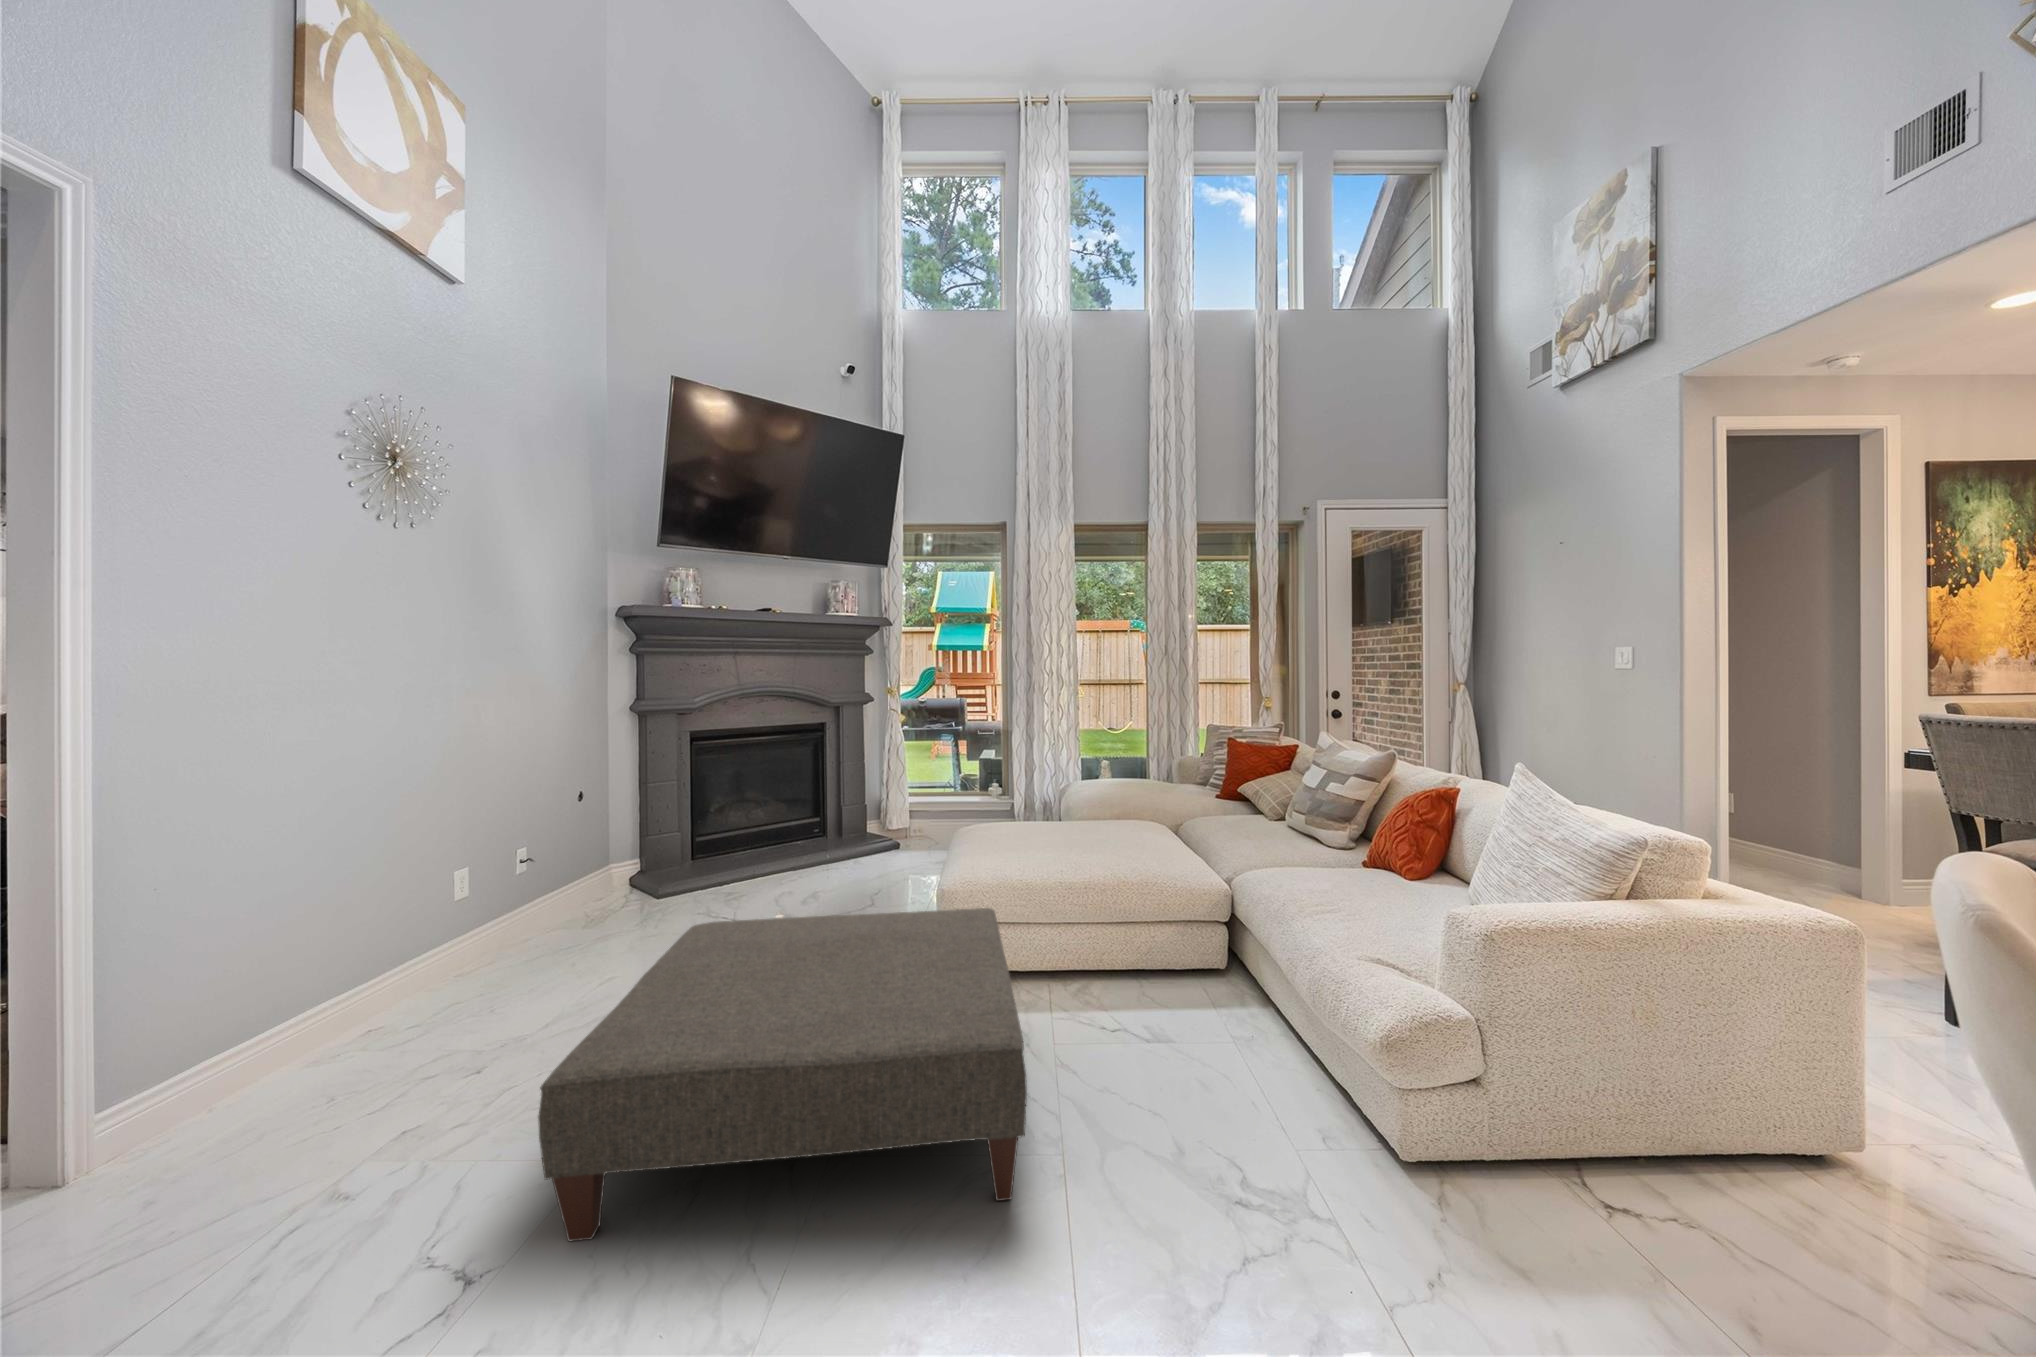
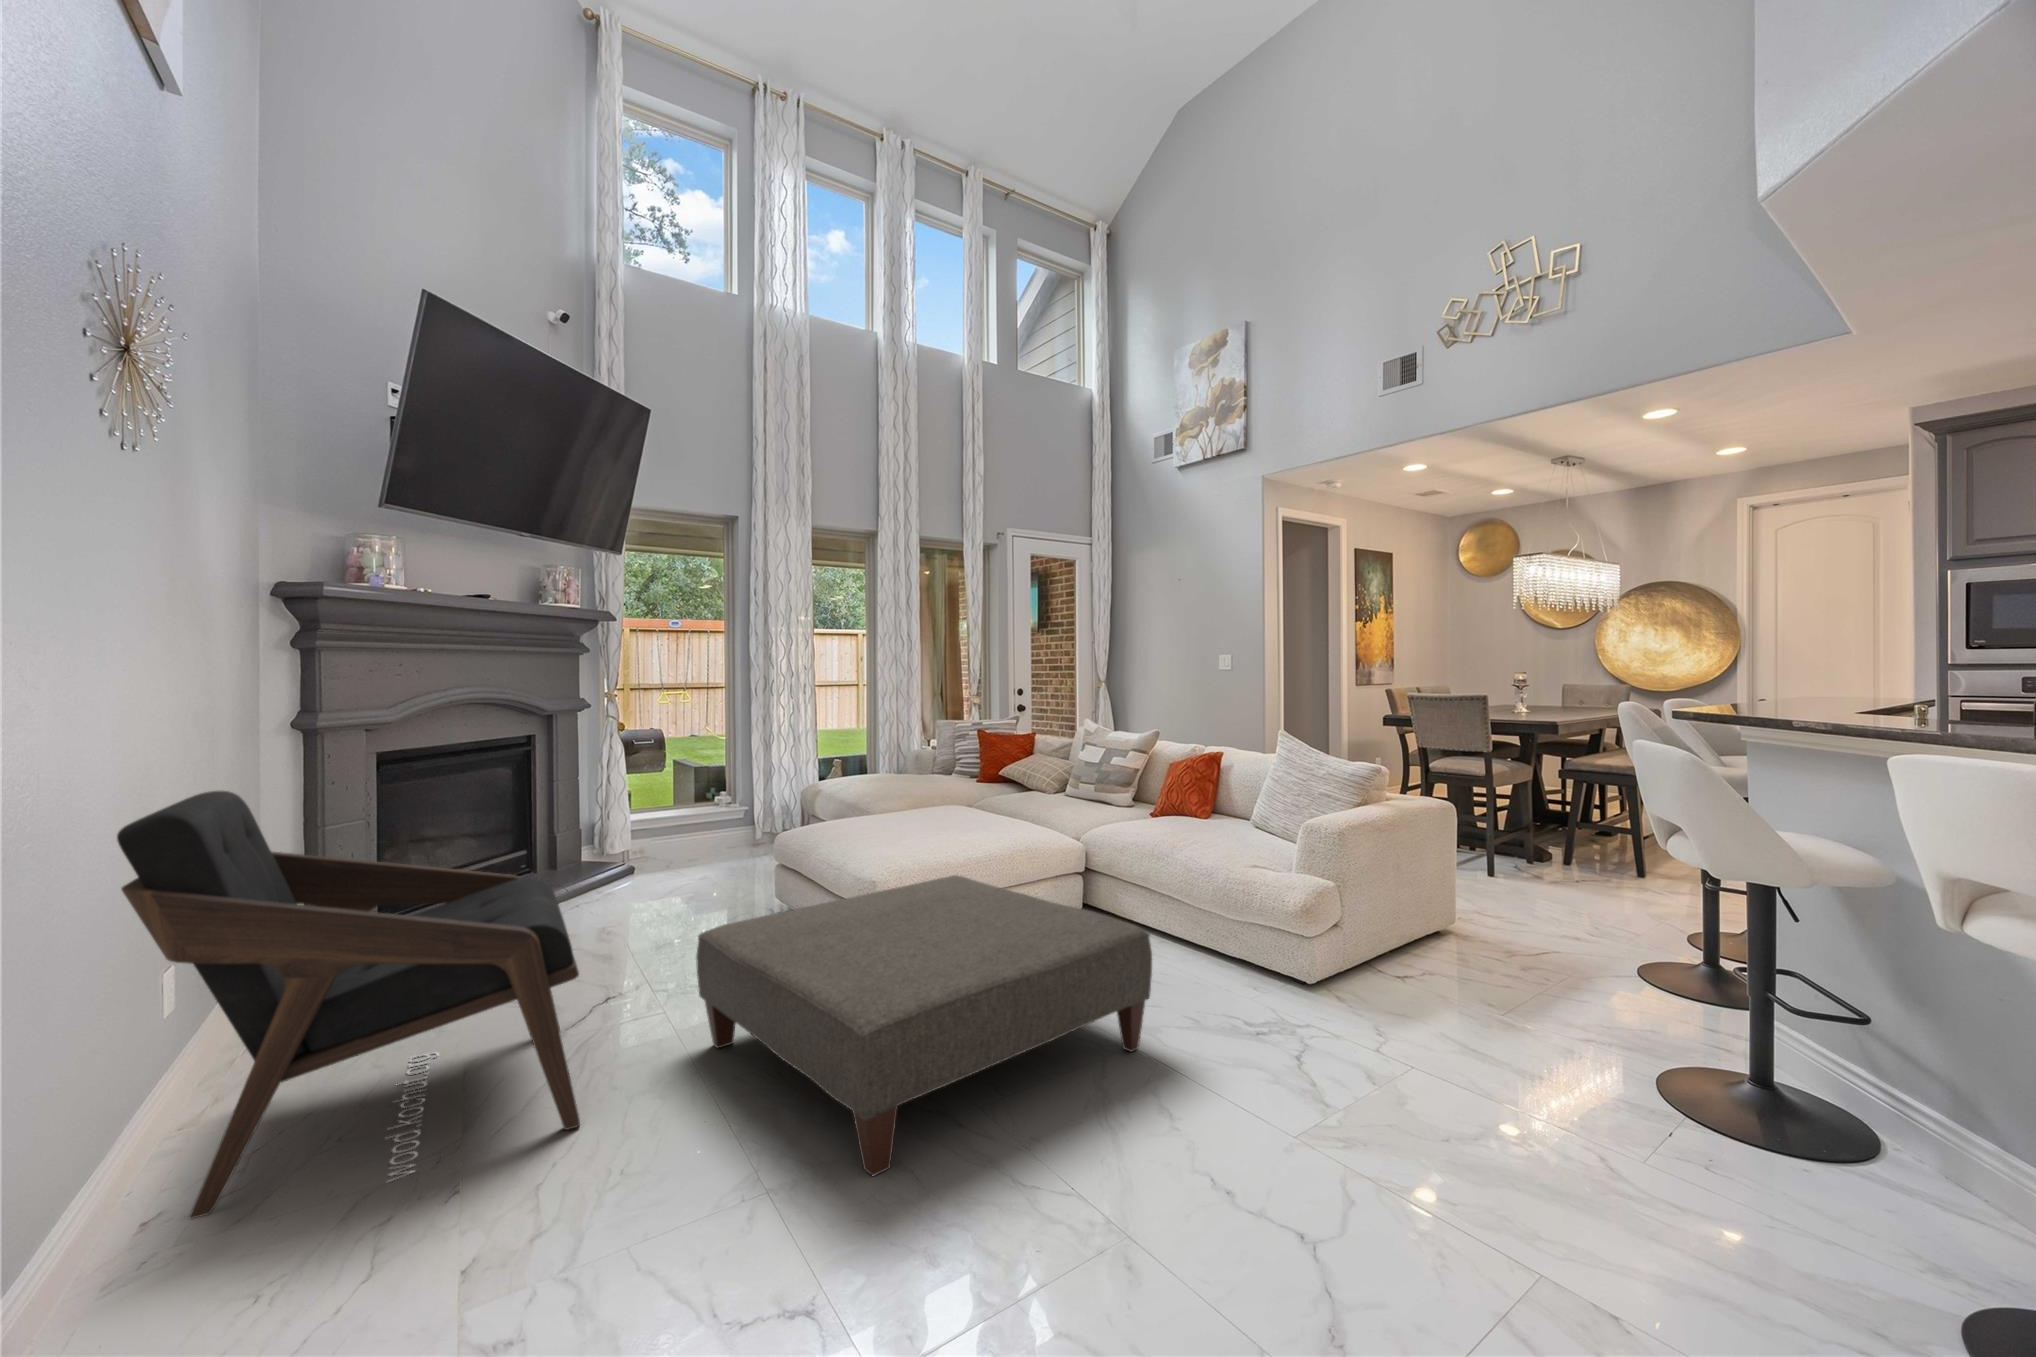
lounge chair: none [272,765,648,1083] -> present [117,791,580,1219]

